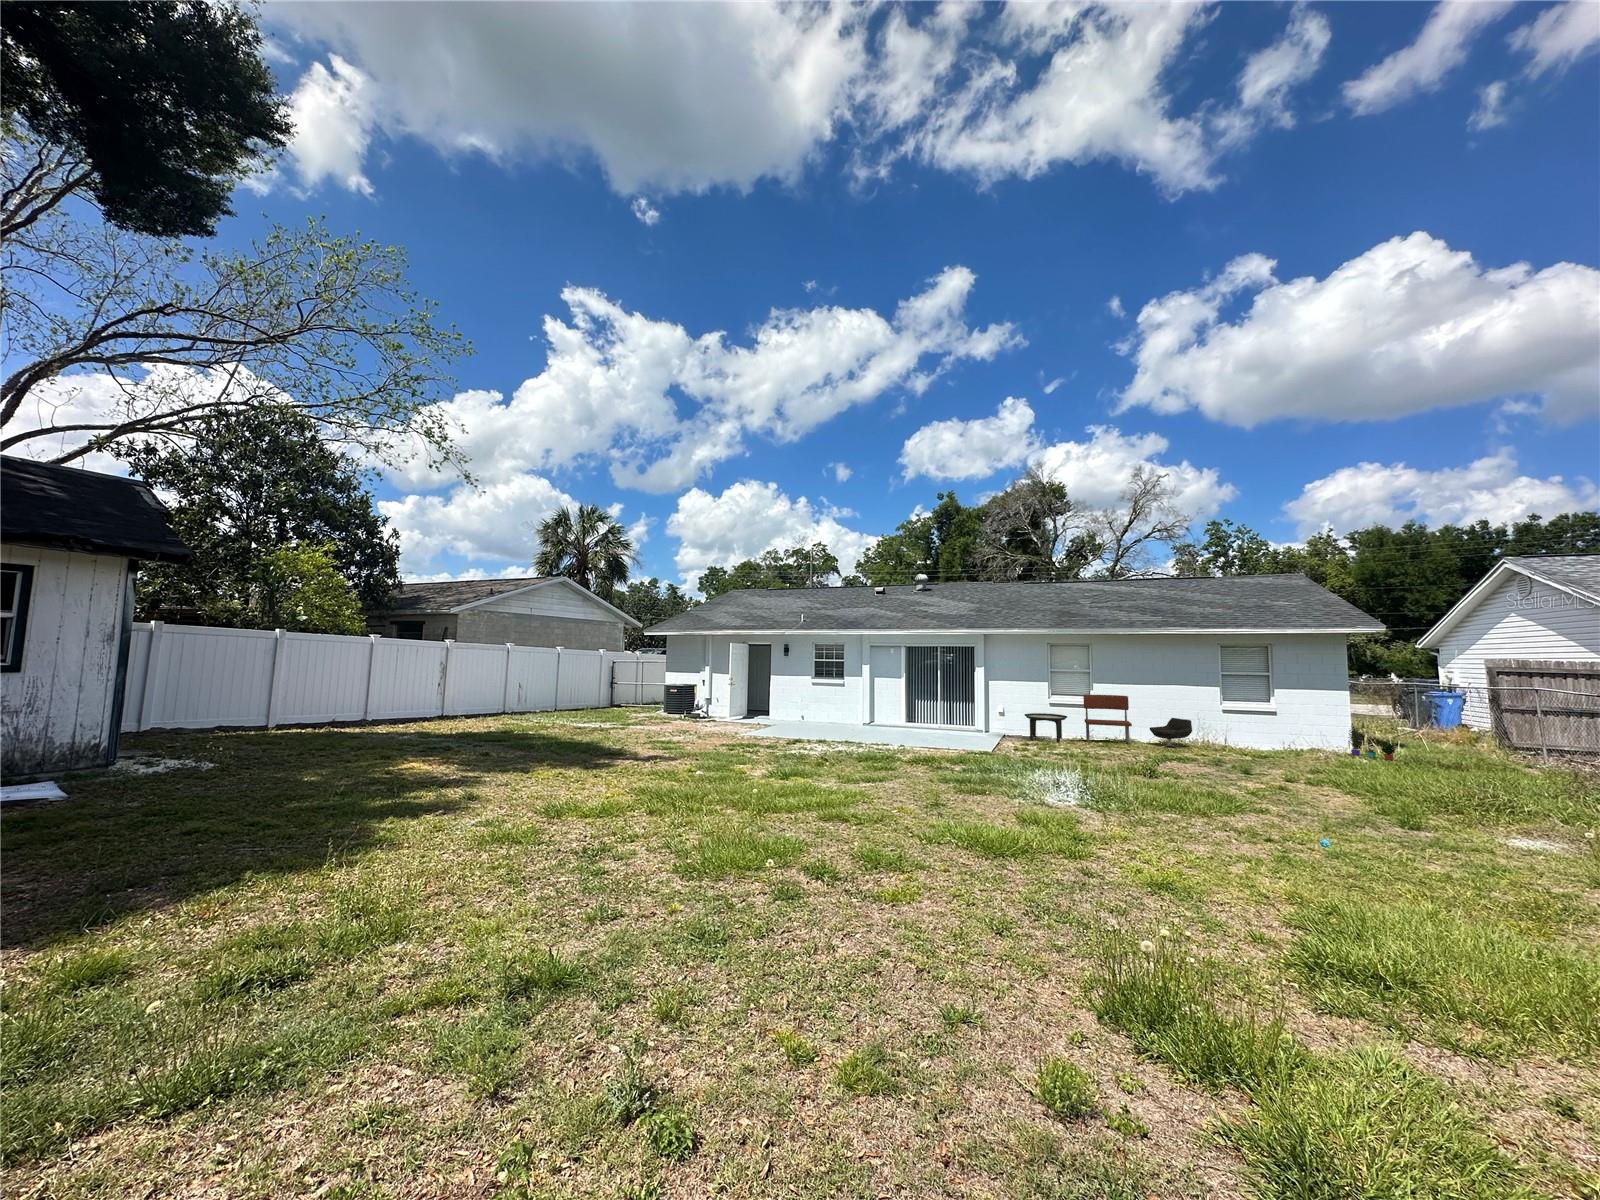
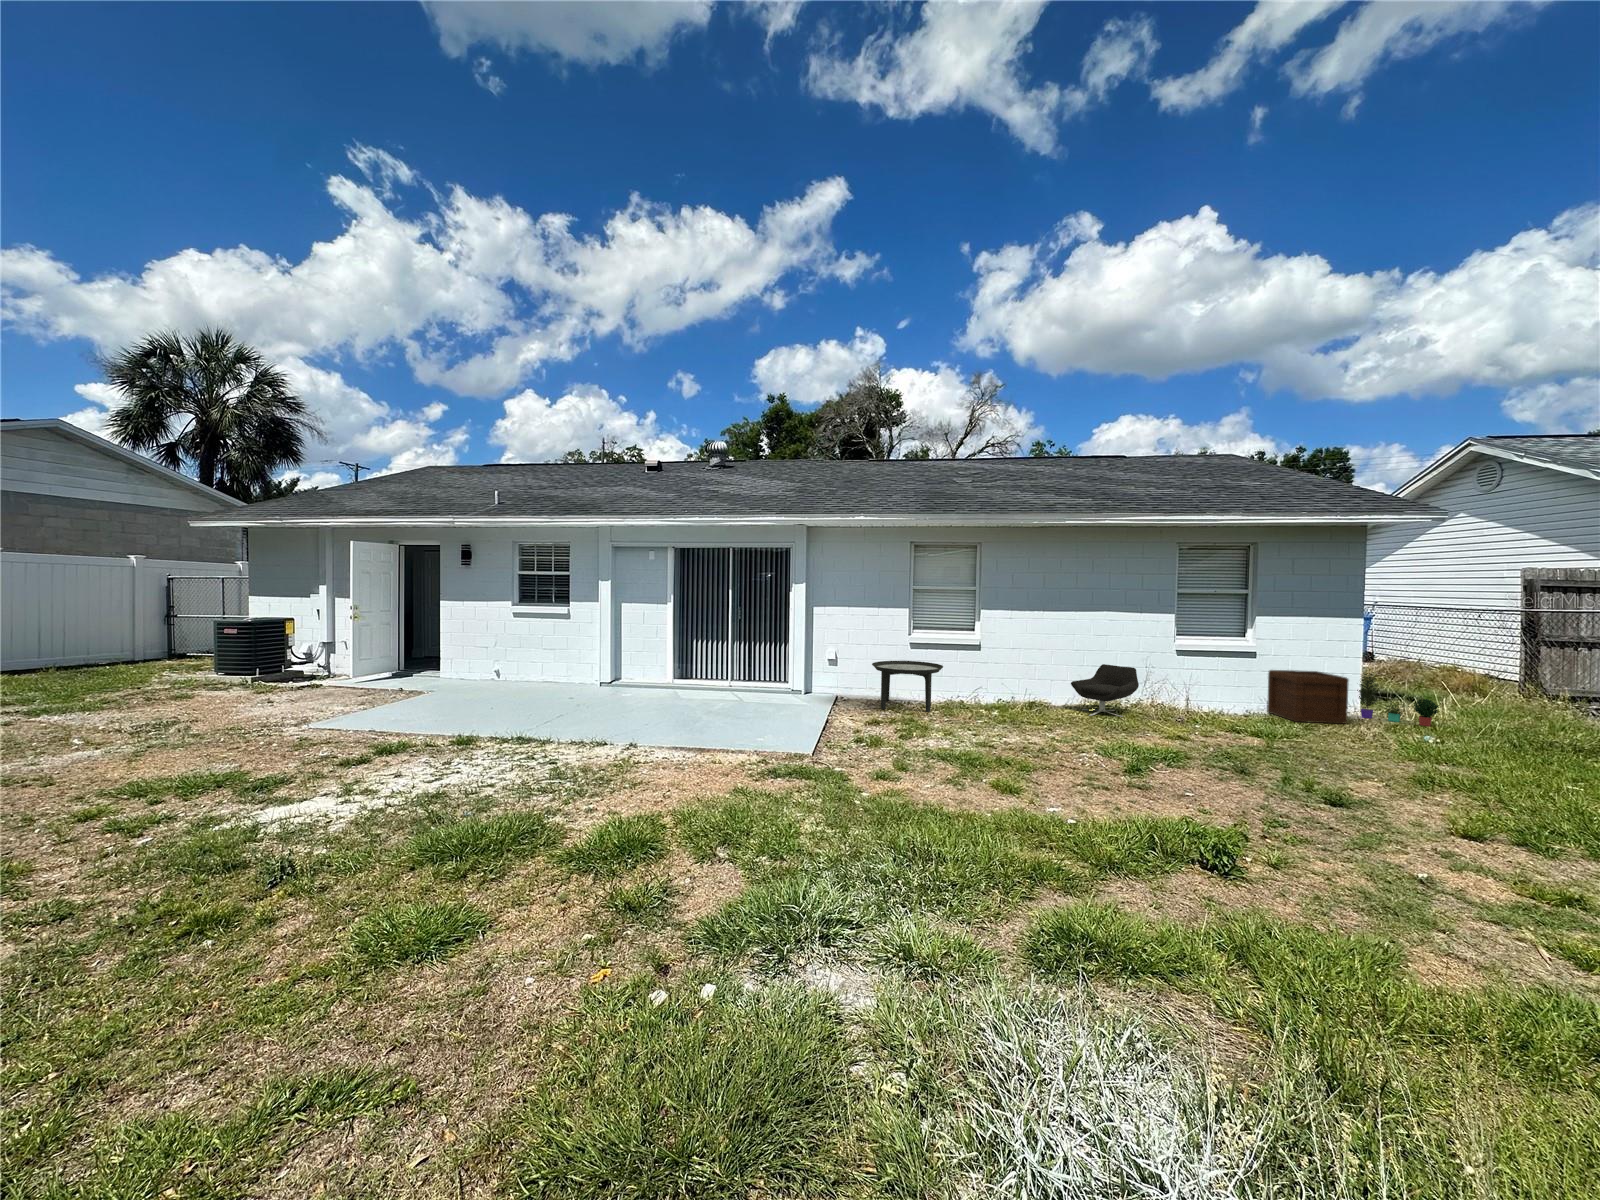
bench: present [1084,695,1132,744] -> none [968,628,1047,711]
wooden crate: none [1285,723,1331,757] -> present [1267,670,1349,724]

